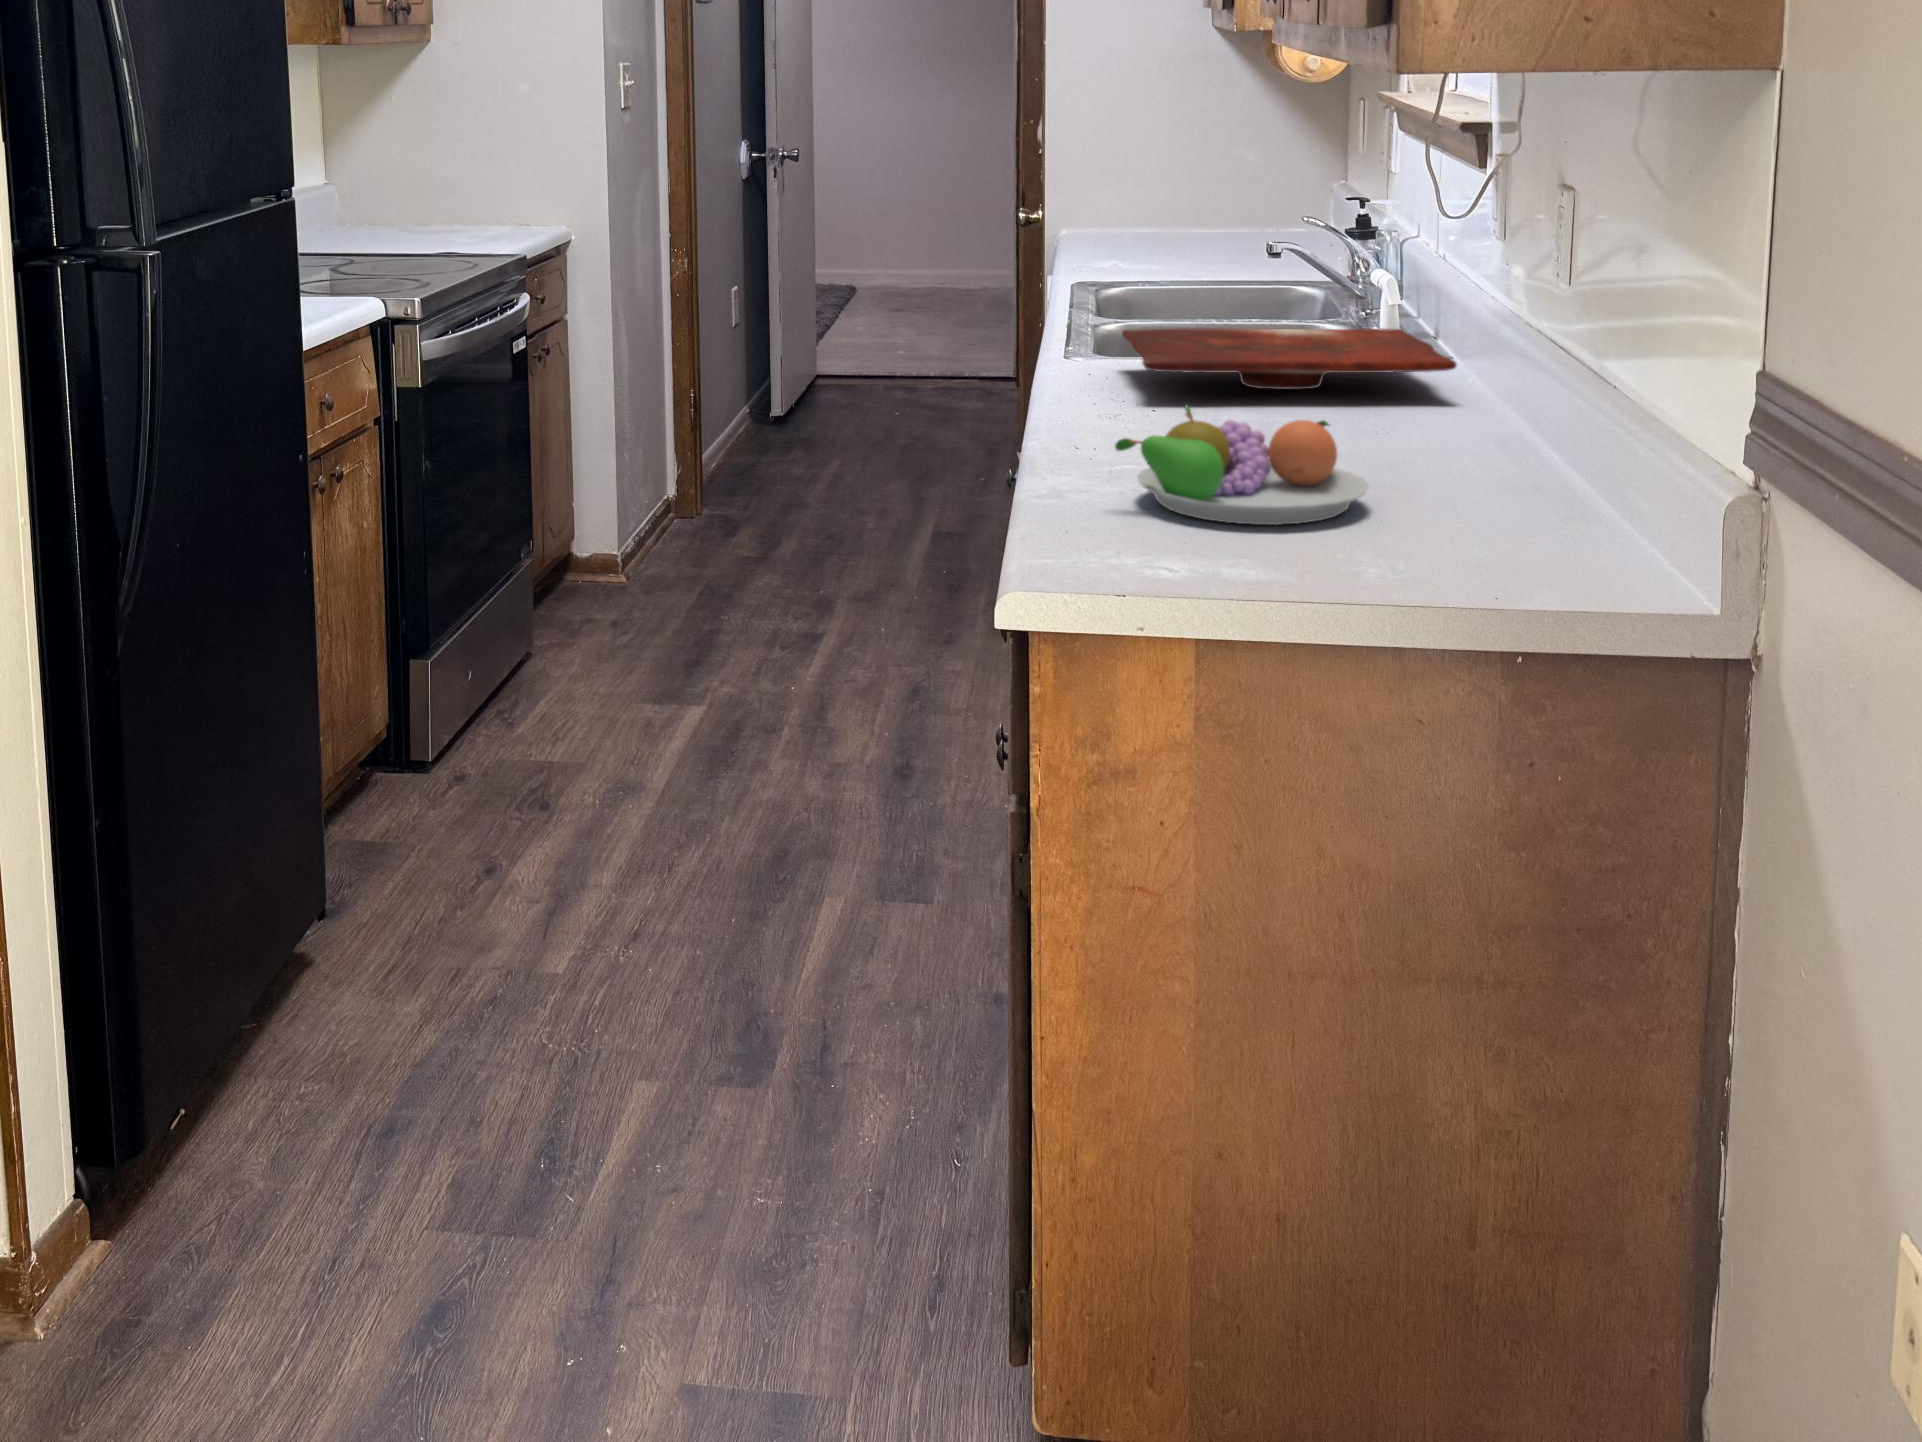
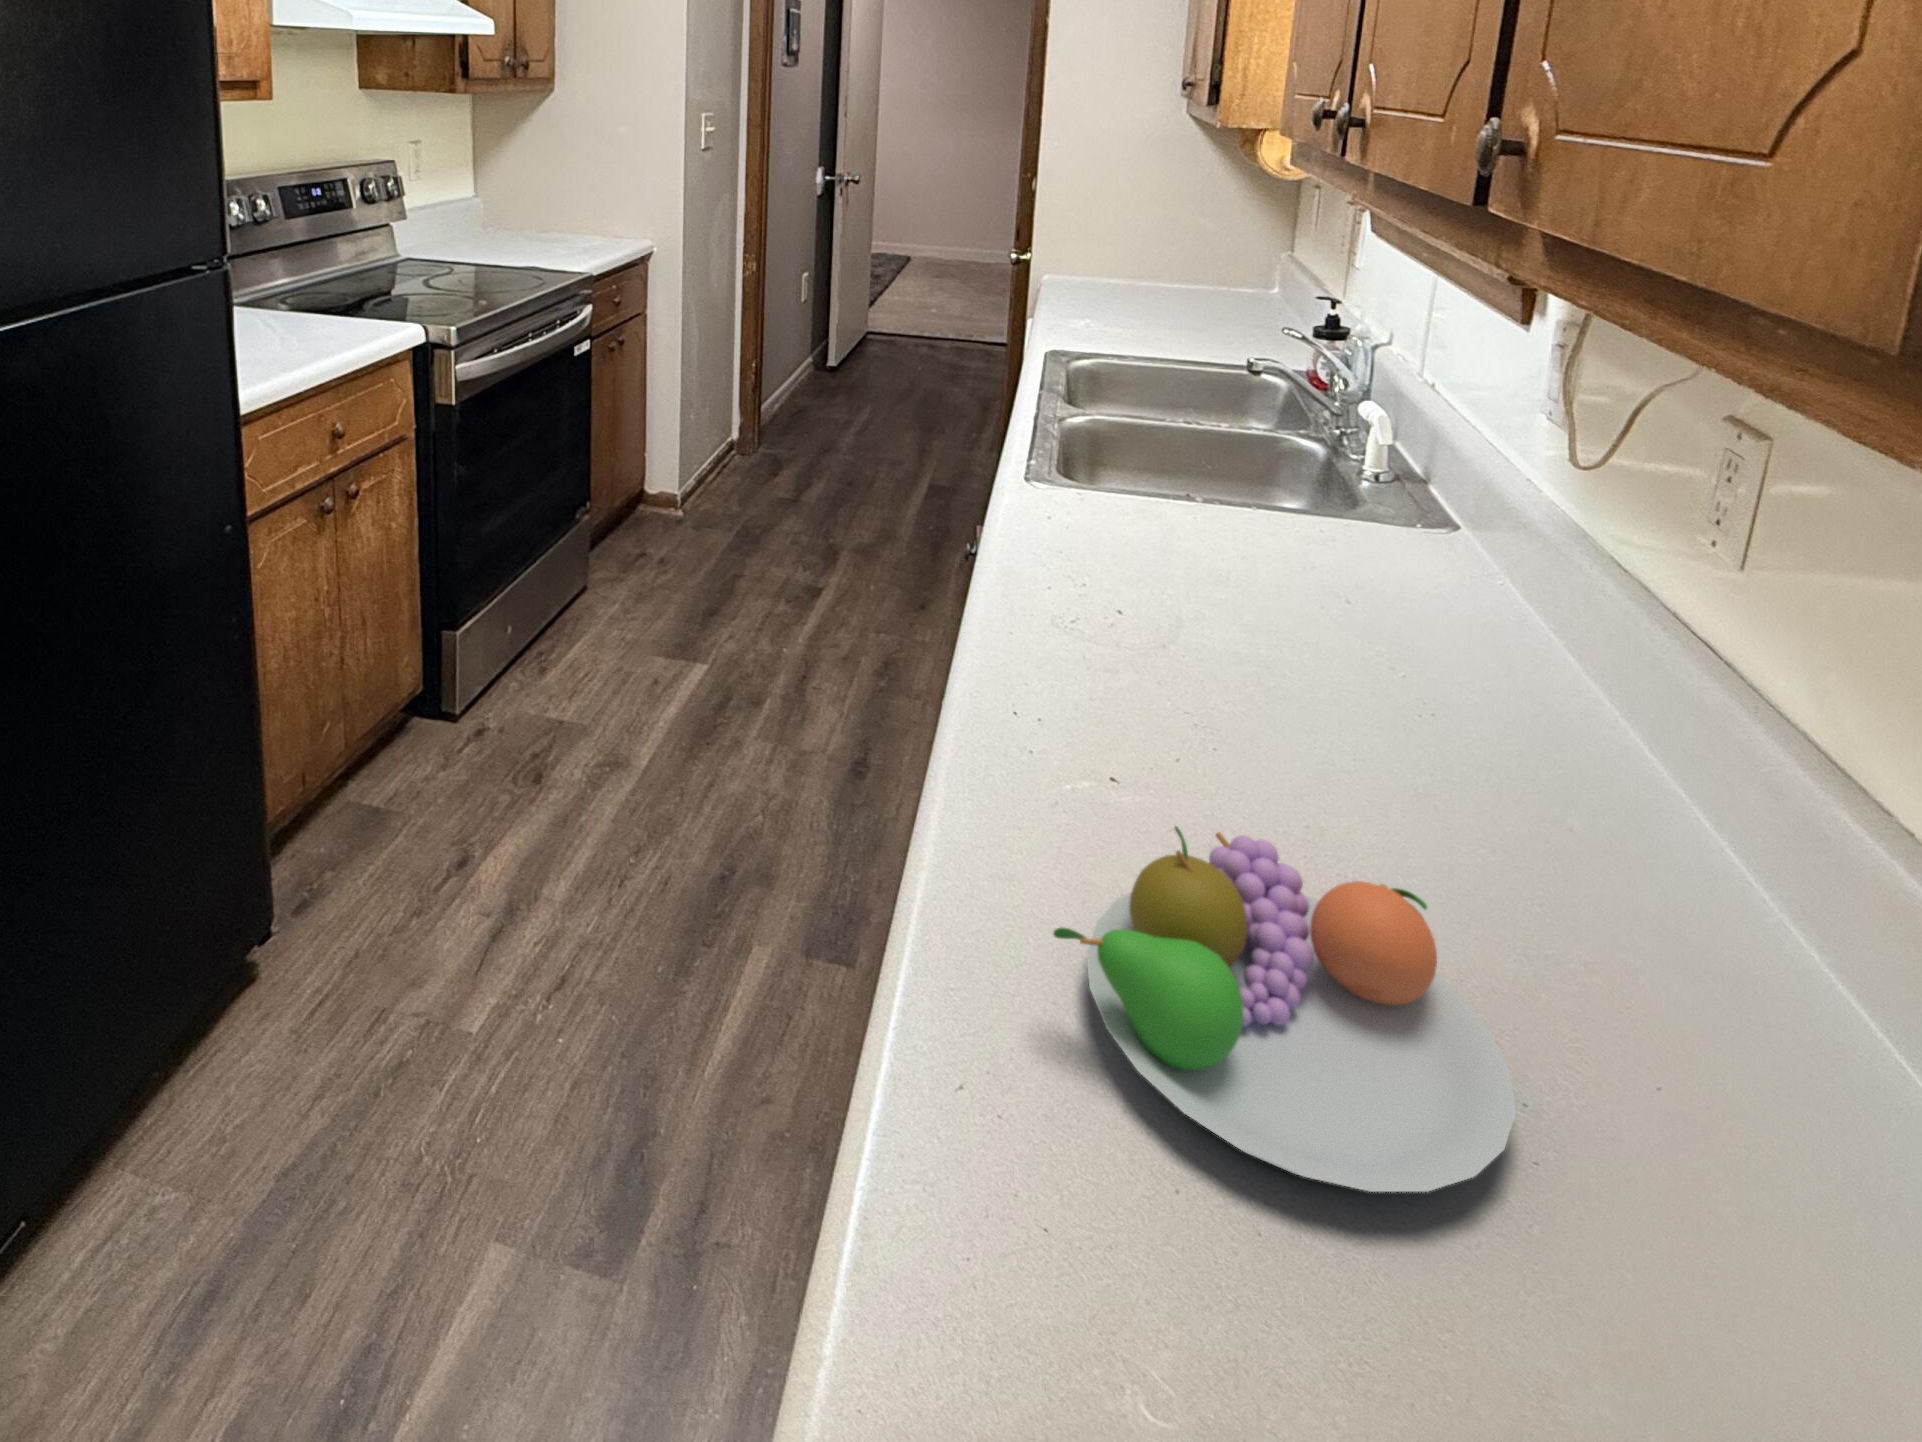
cutting board: present [1122,329,1456,389] -> none [1084,478,1514,620]

